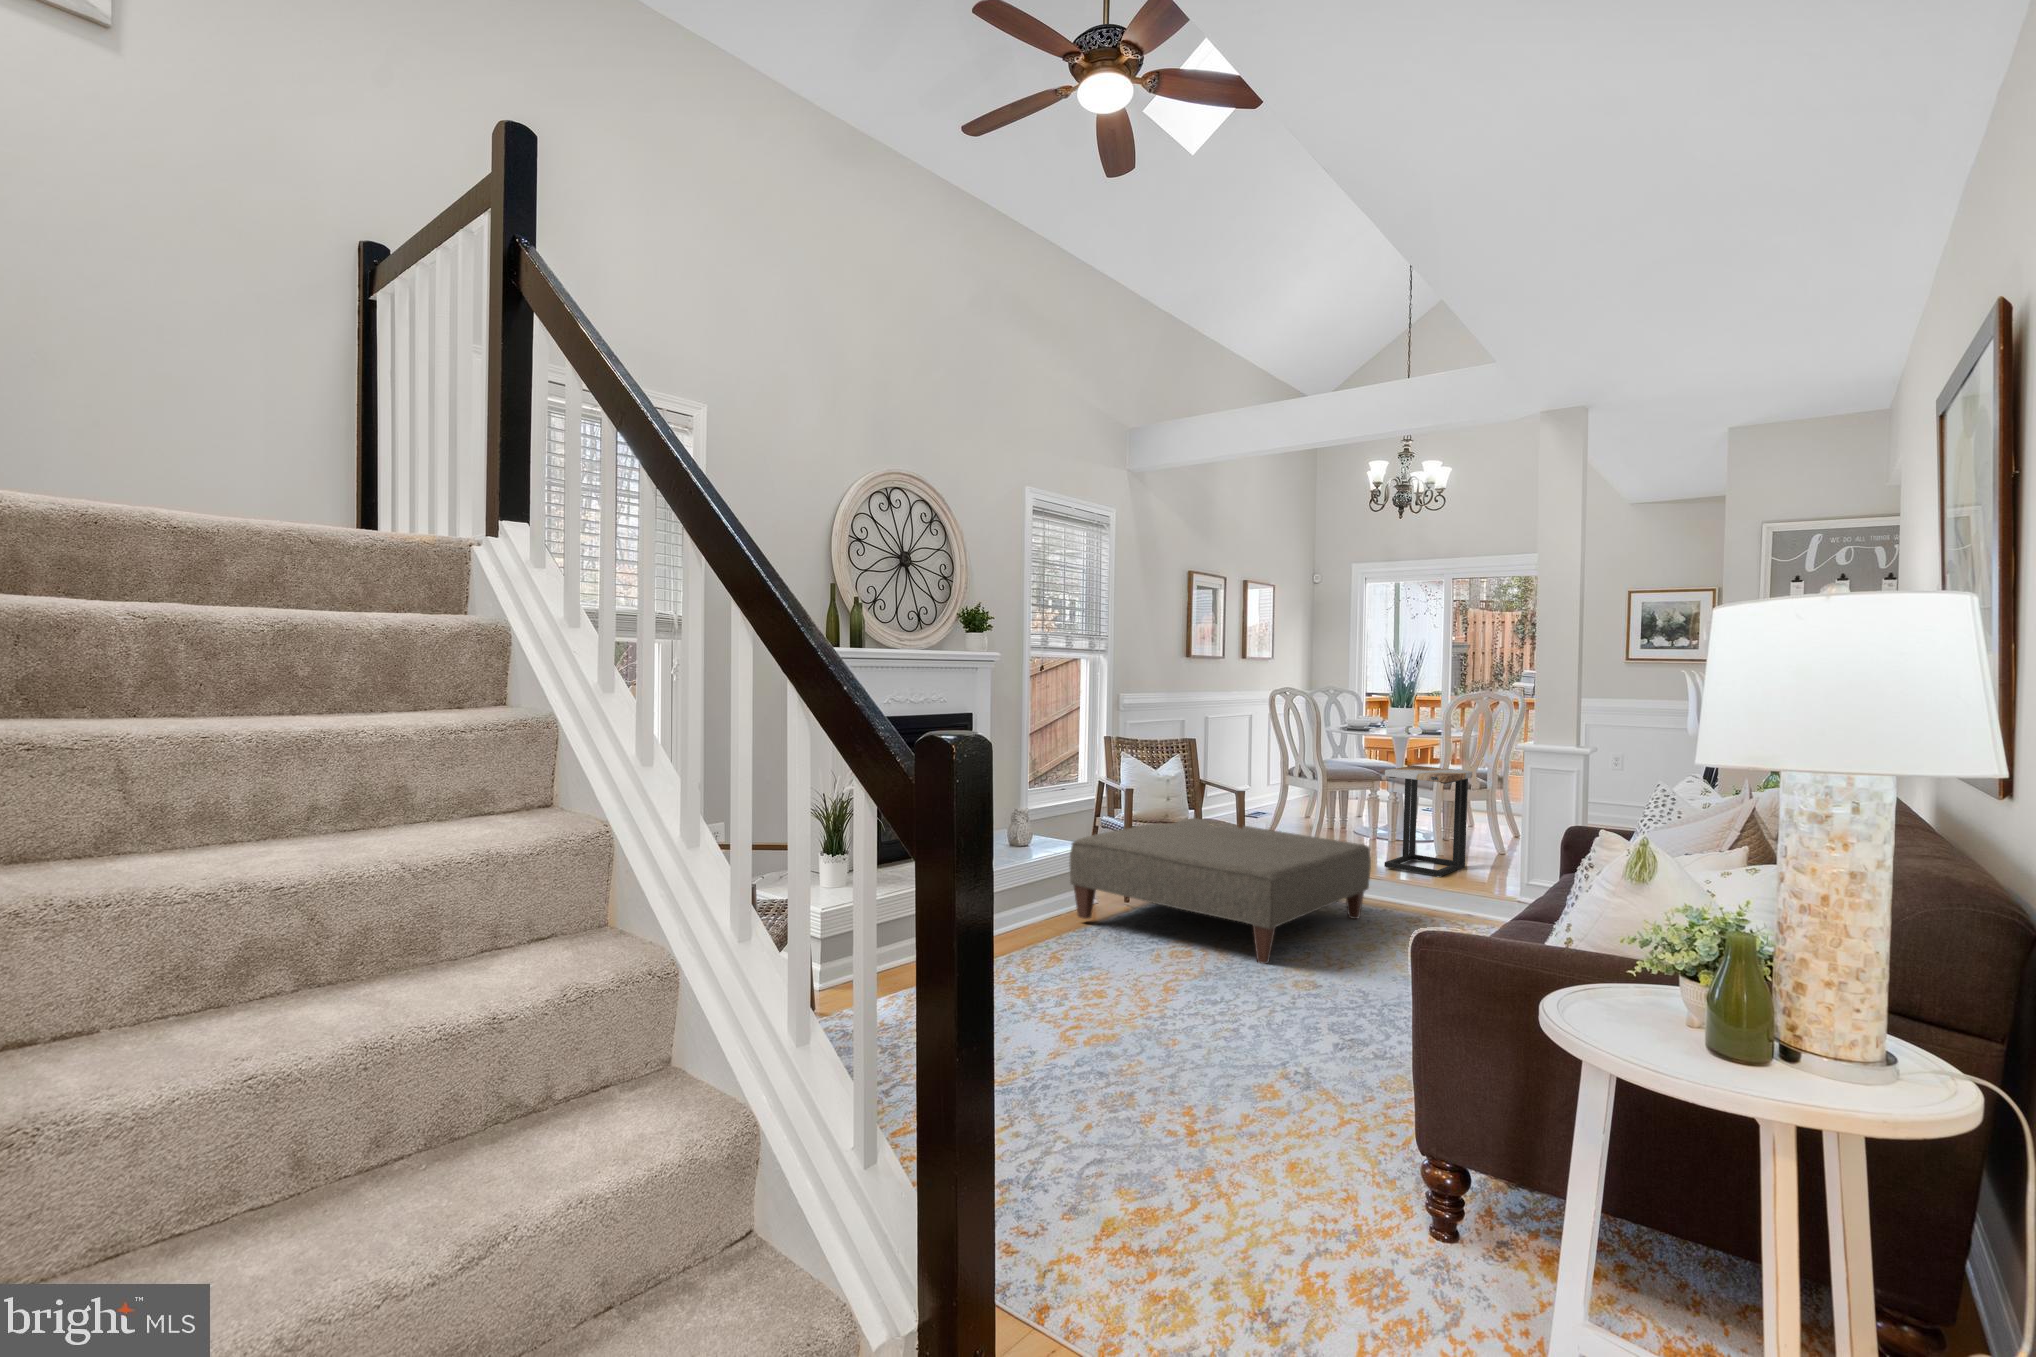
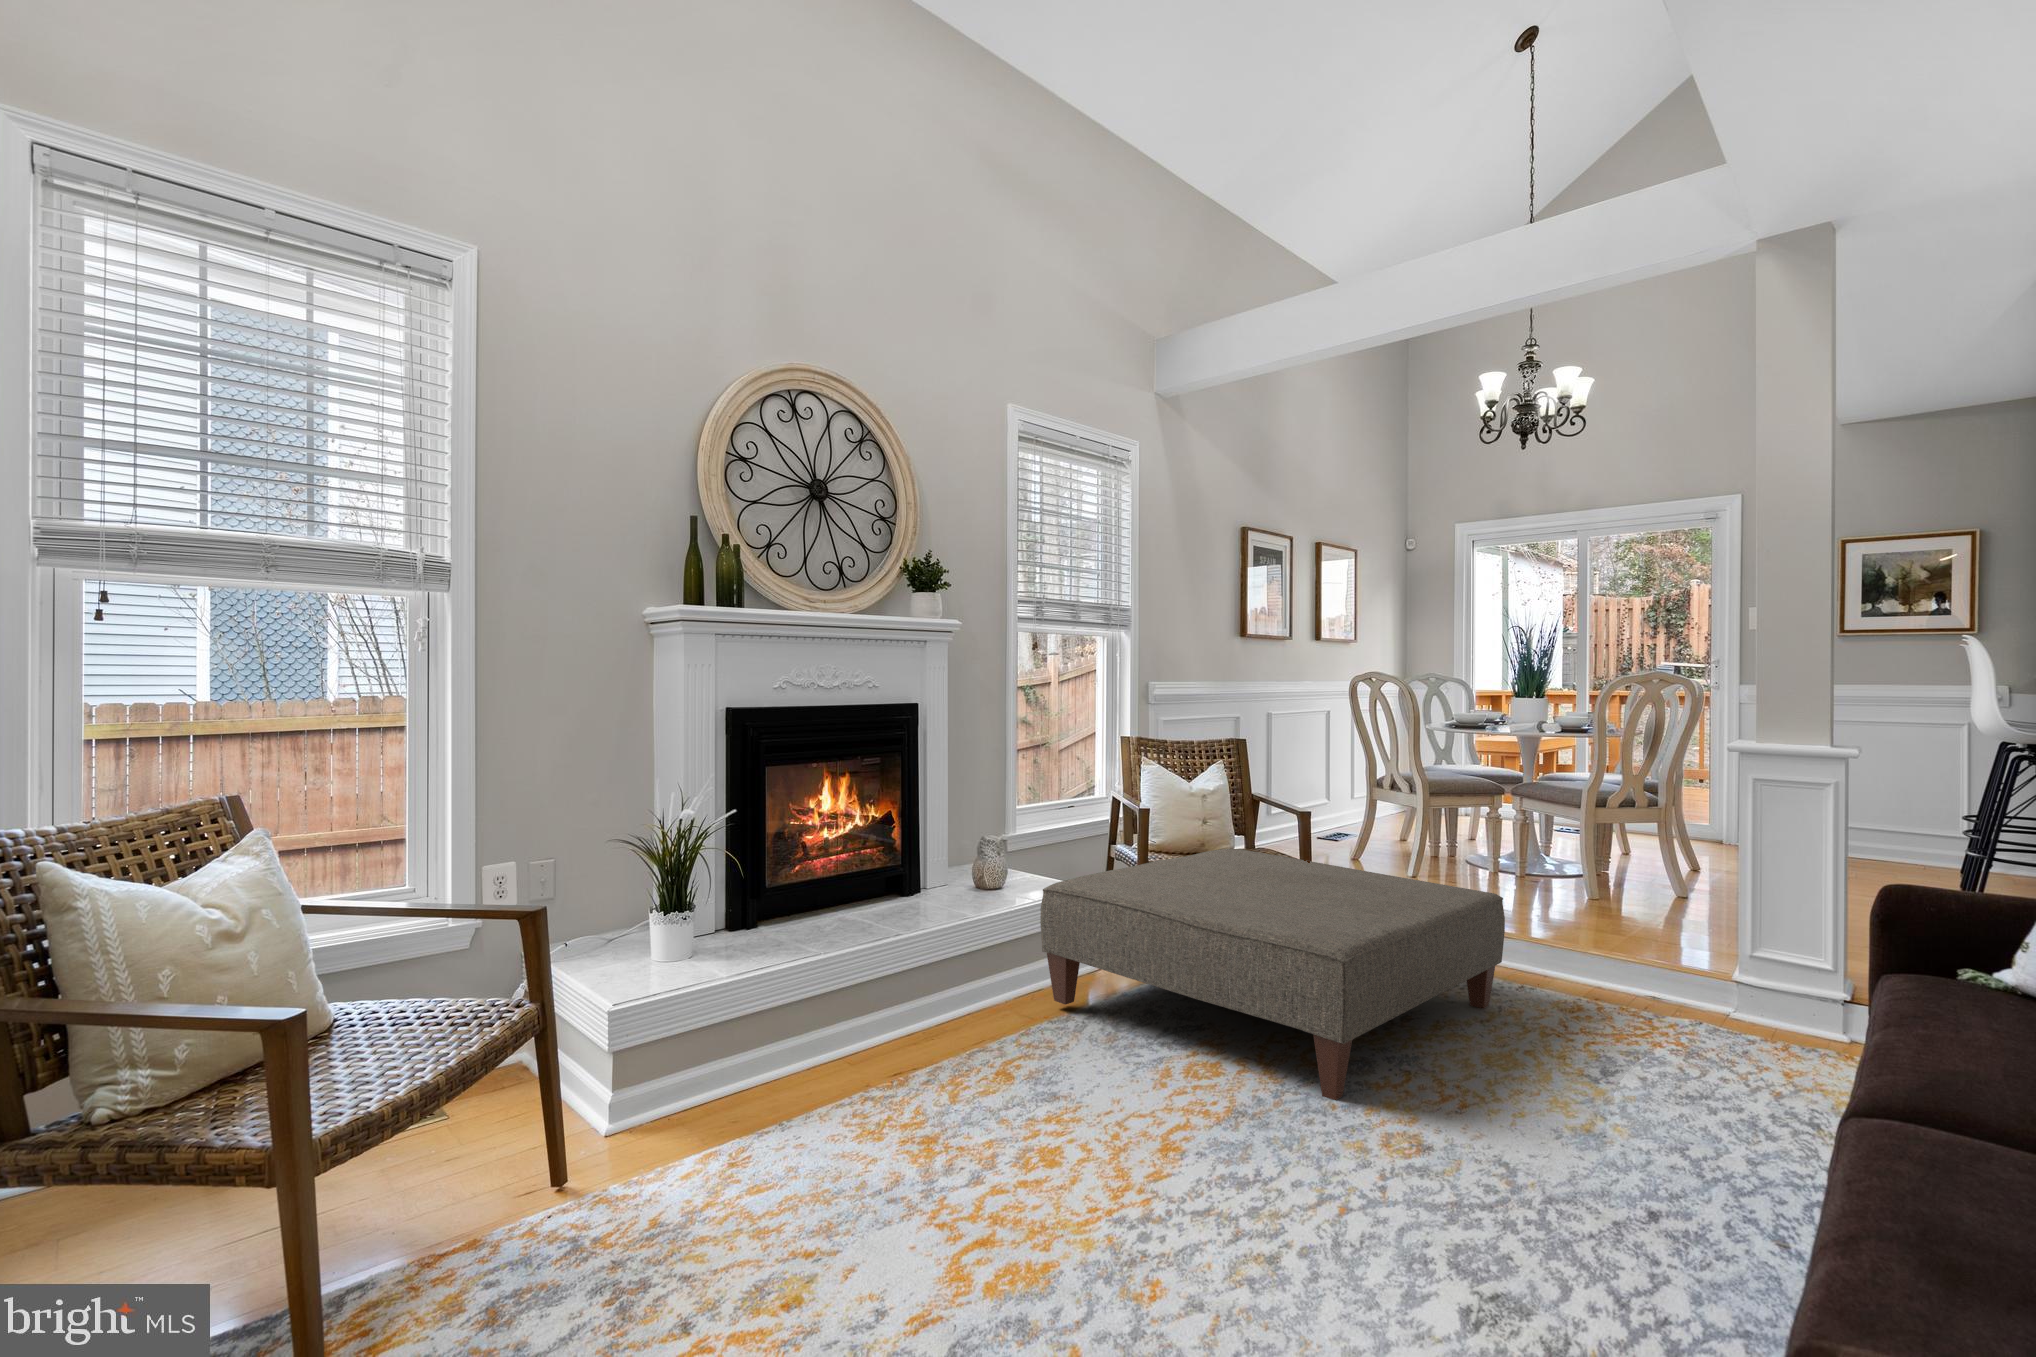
side table: present [1384,766,1472,877] -> none [1515,773,1644,934]

